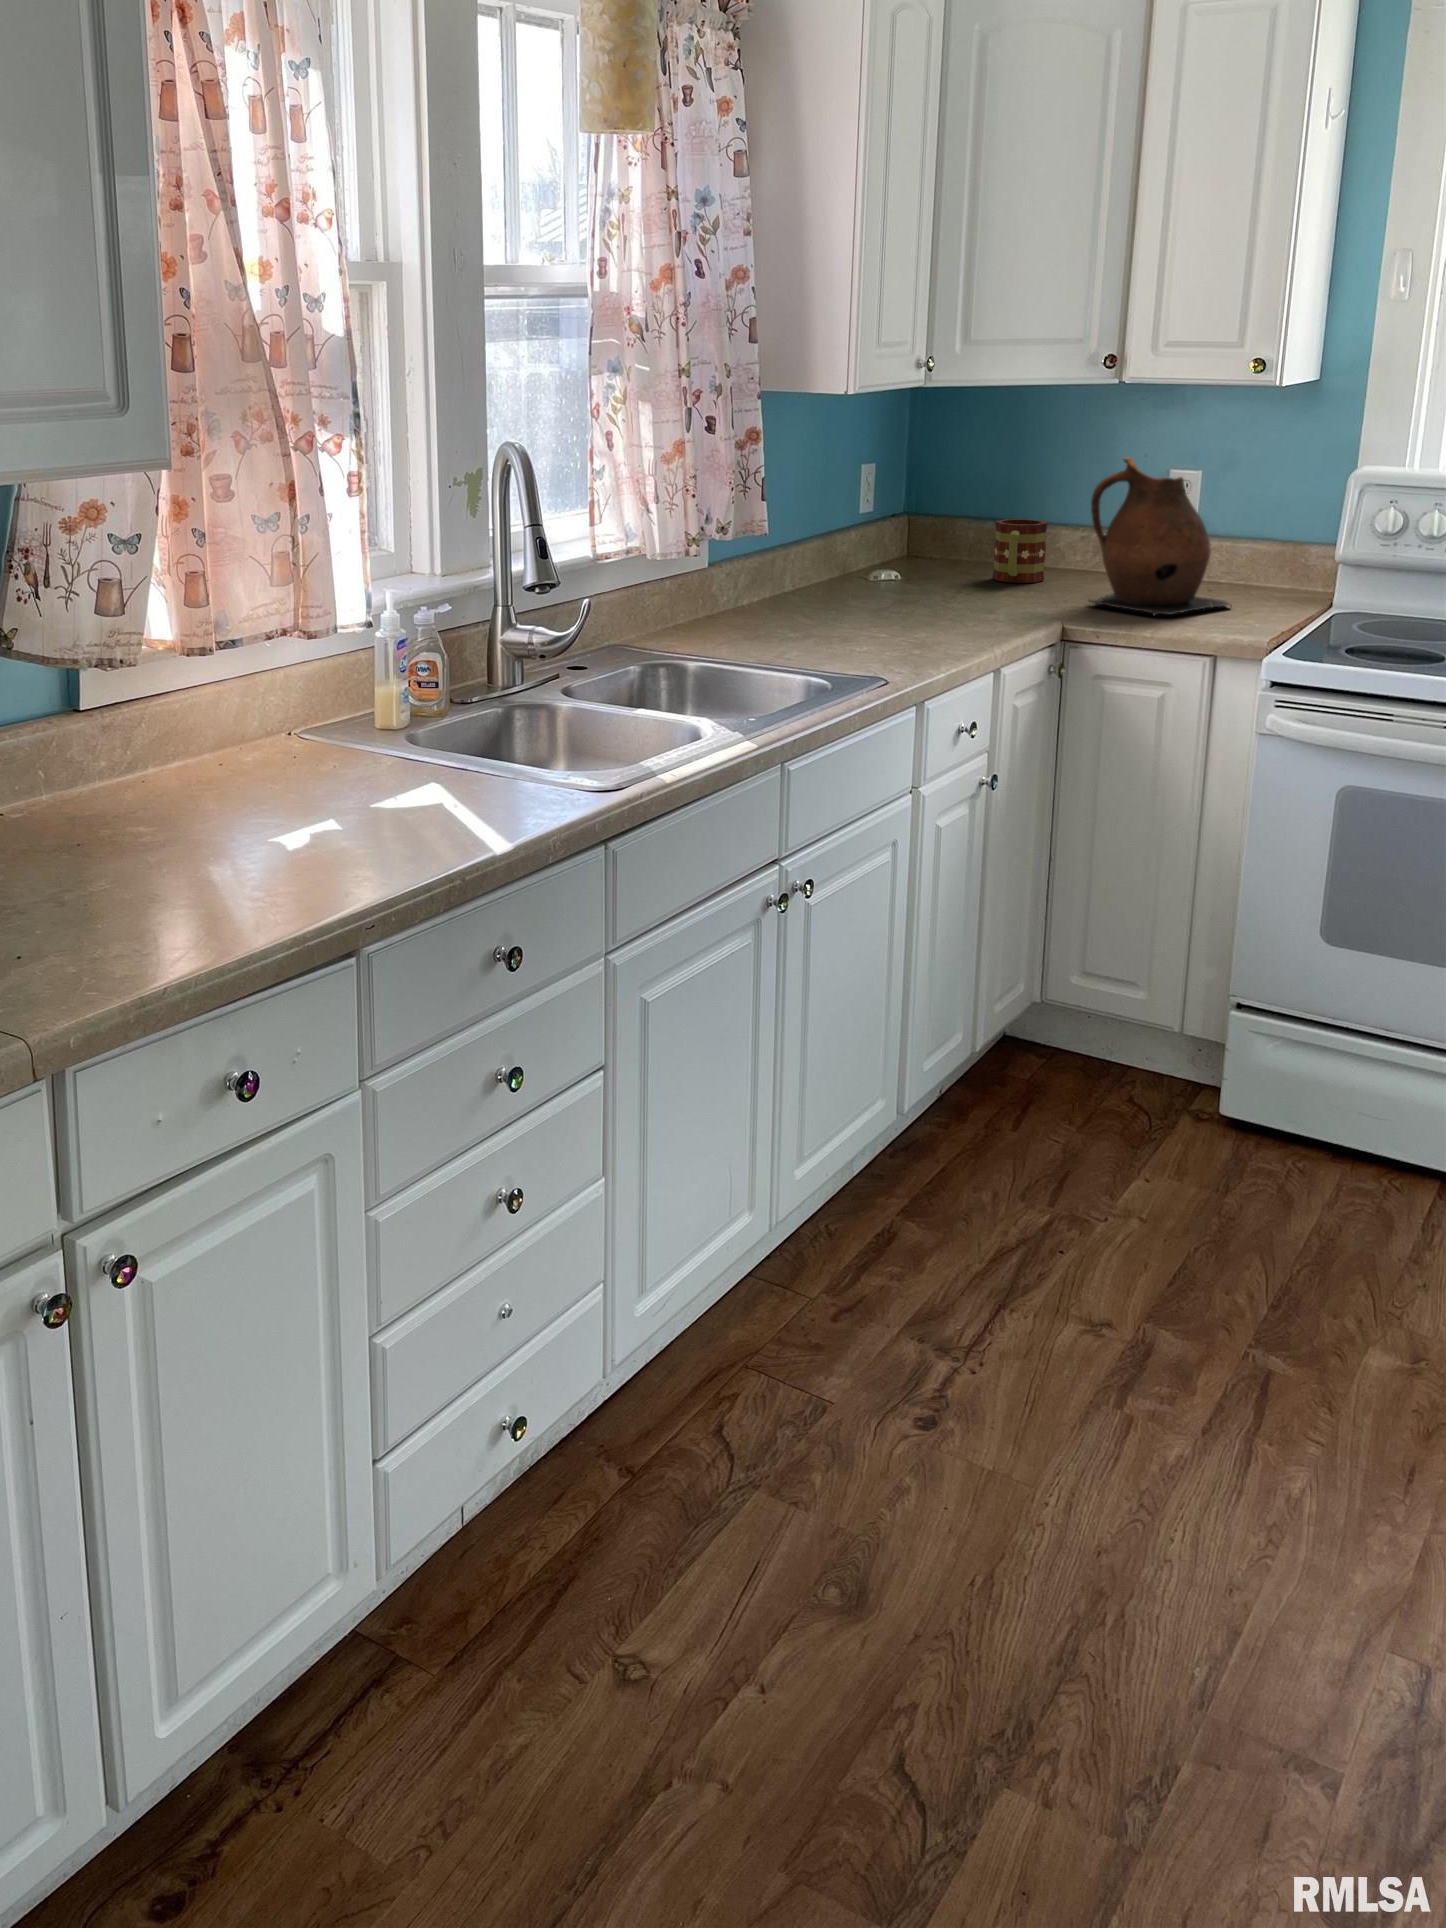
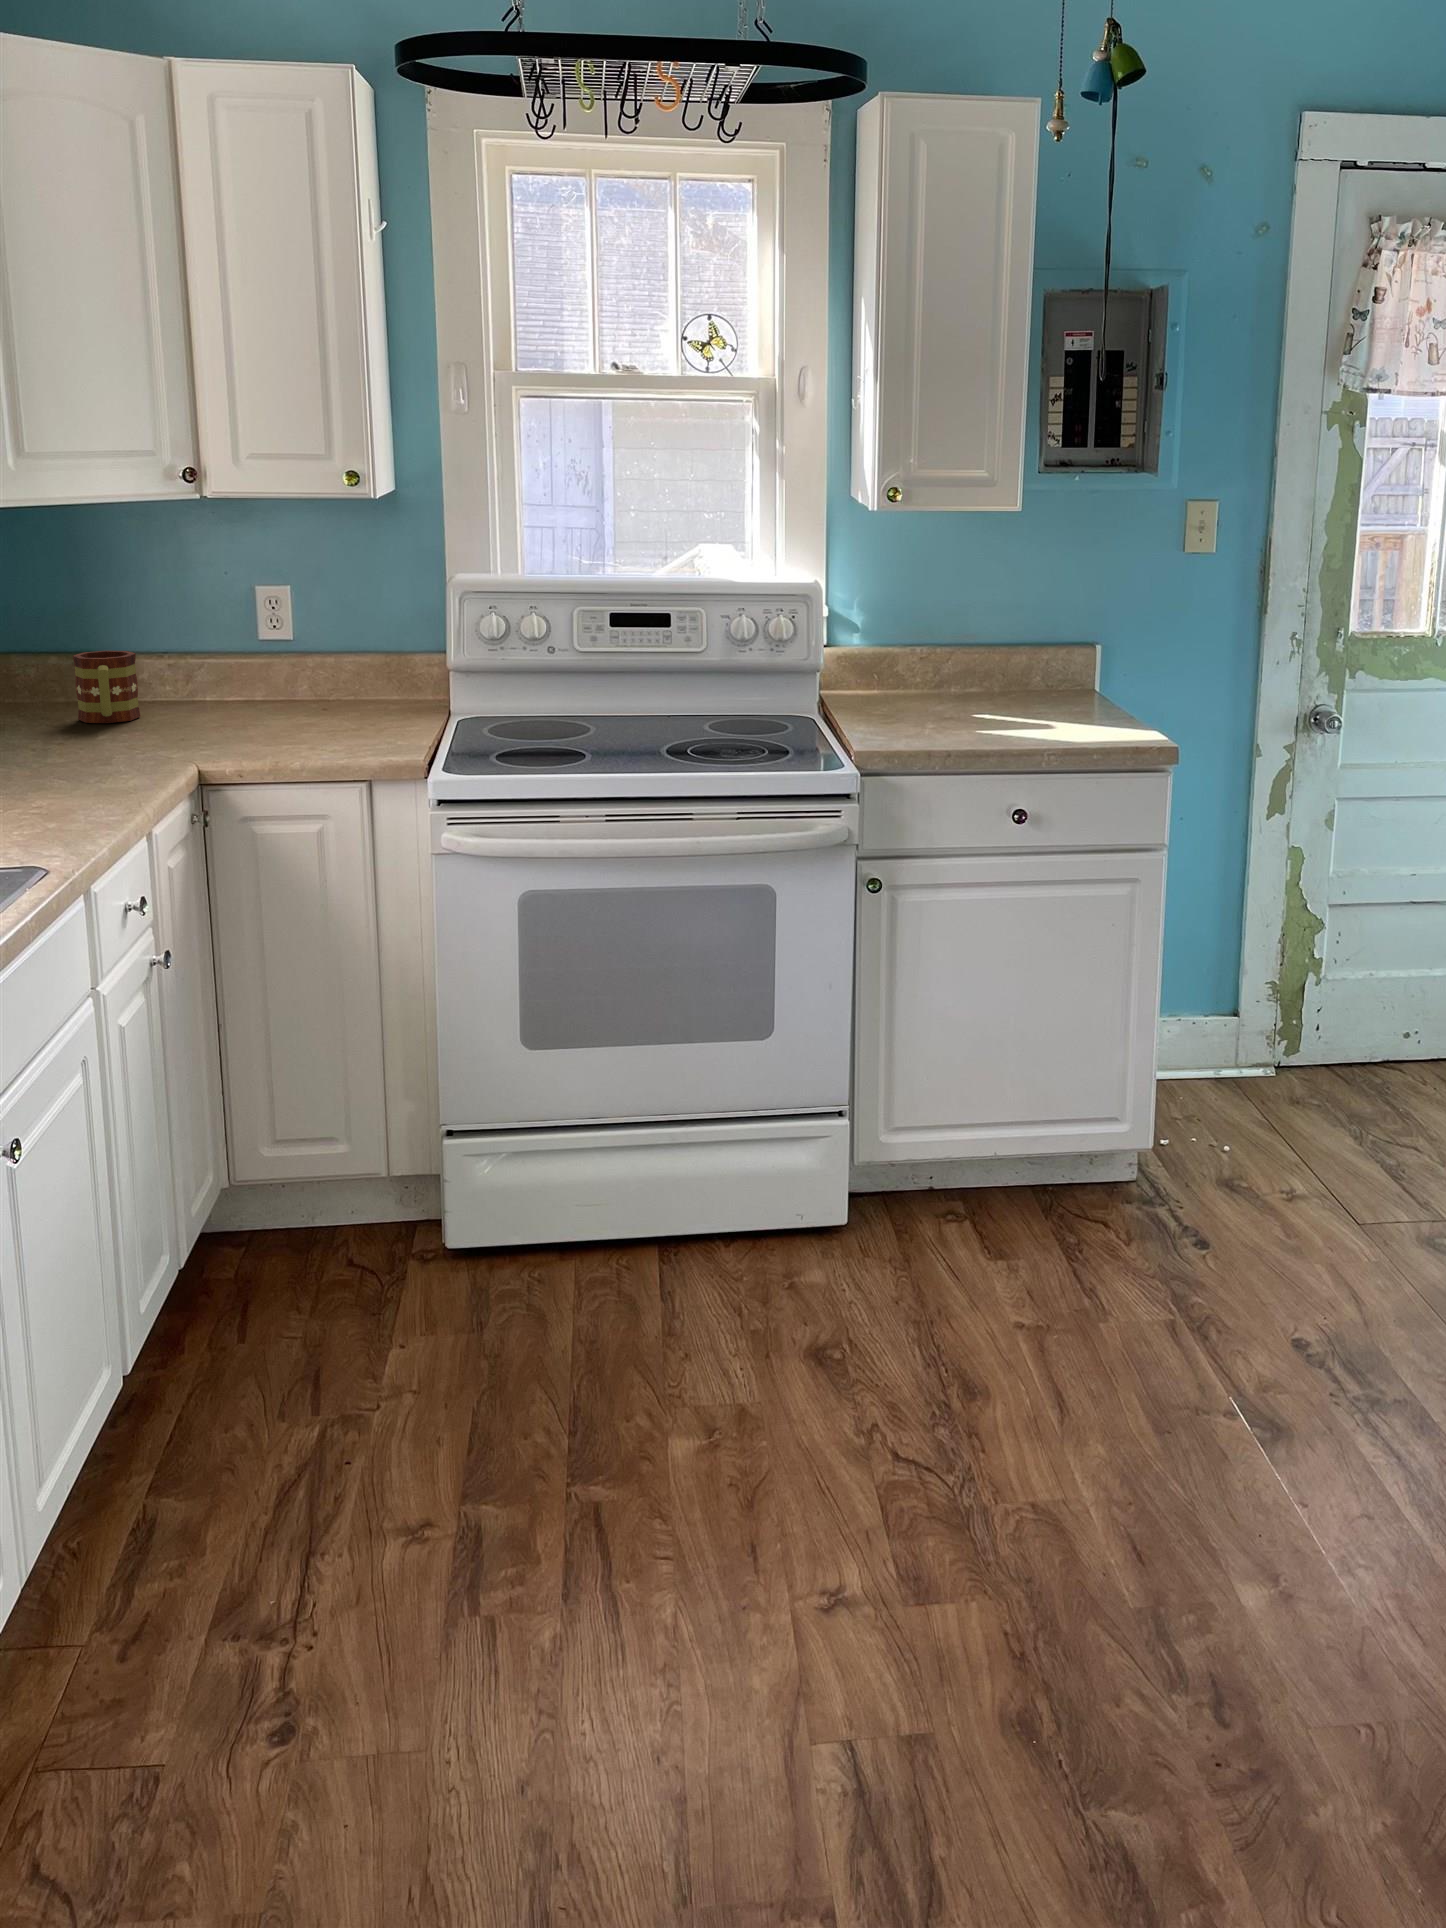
ceramic pitcher: present [1089,457,1230,616] -> none [197,579,360,747]

